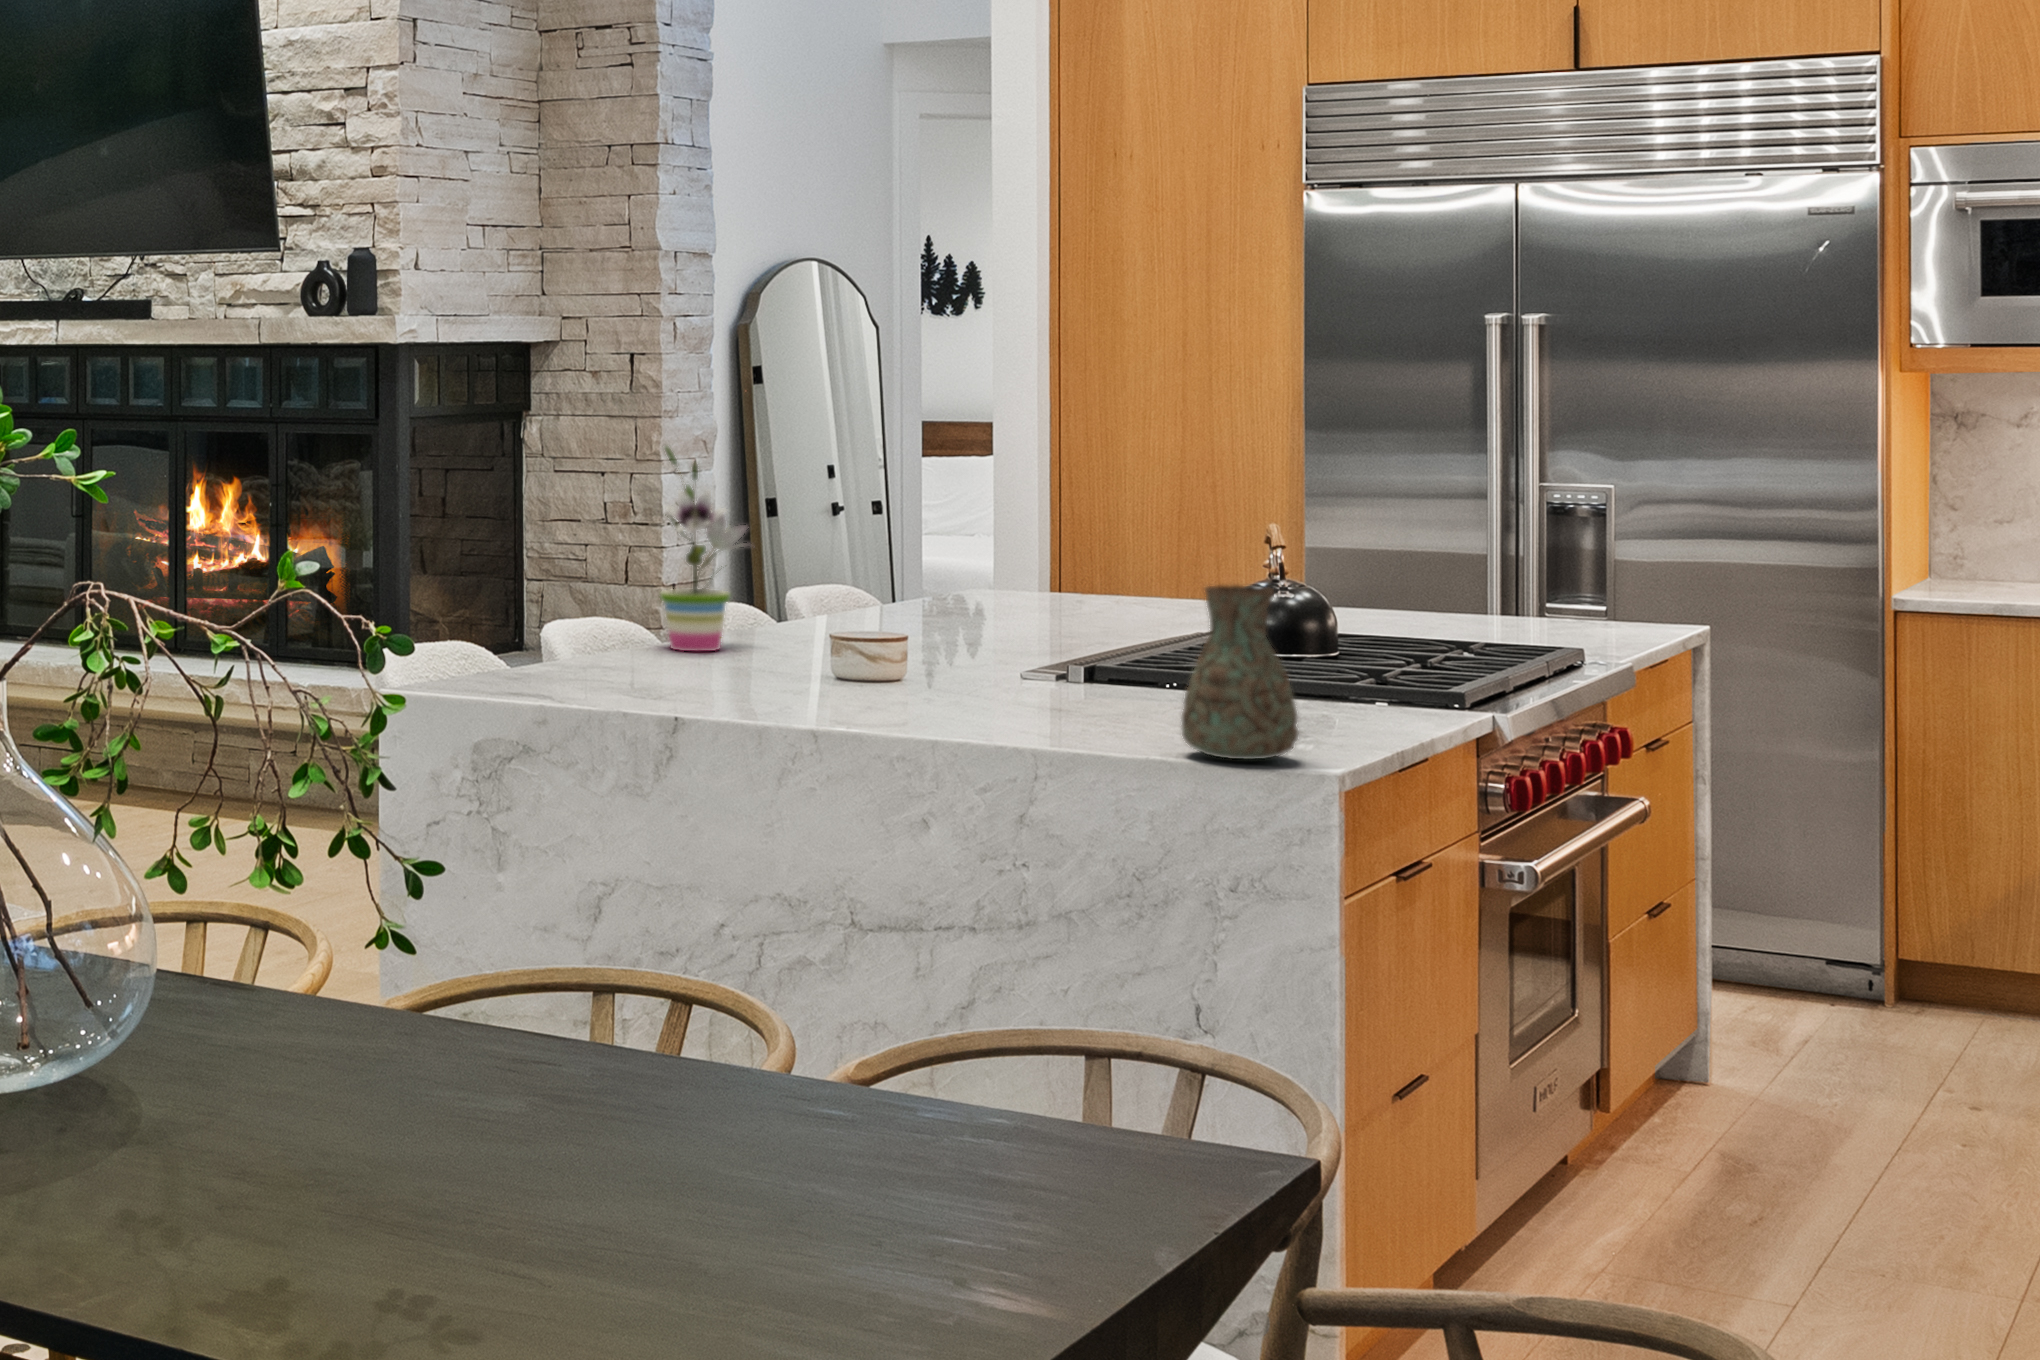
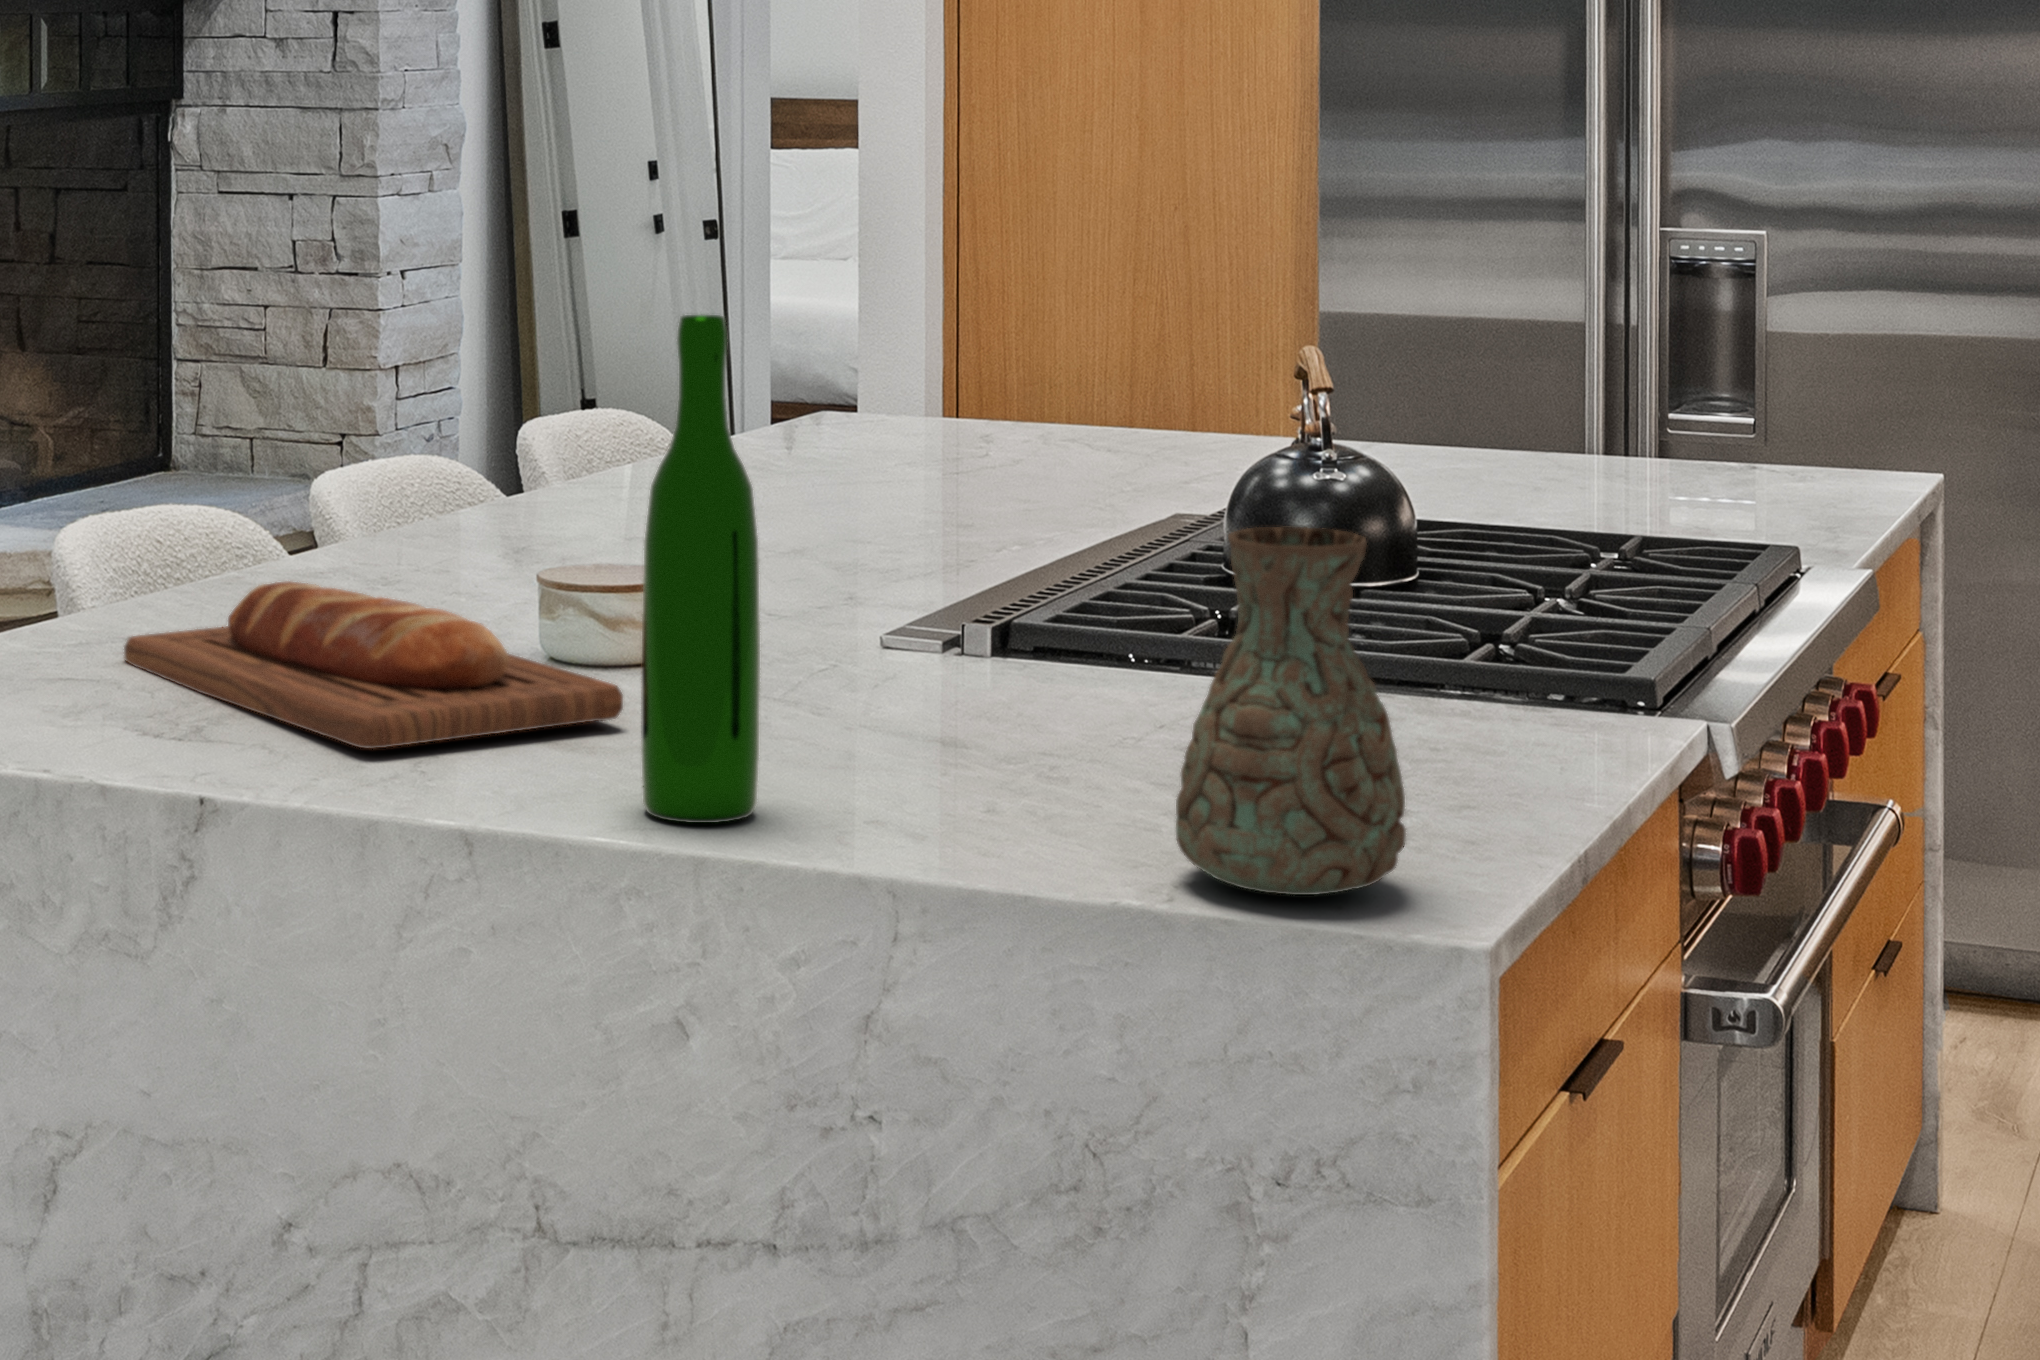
potted plant: present [660,447,749,651] -> none [215,203,396,599]
wine bottle: none [911,486,969,730] -> present [641,315,760,823]
bread loaf: none [627,632,894,702] -> present [124,582,623,749]

